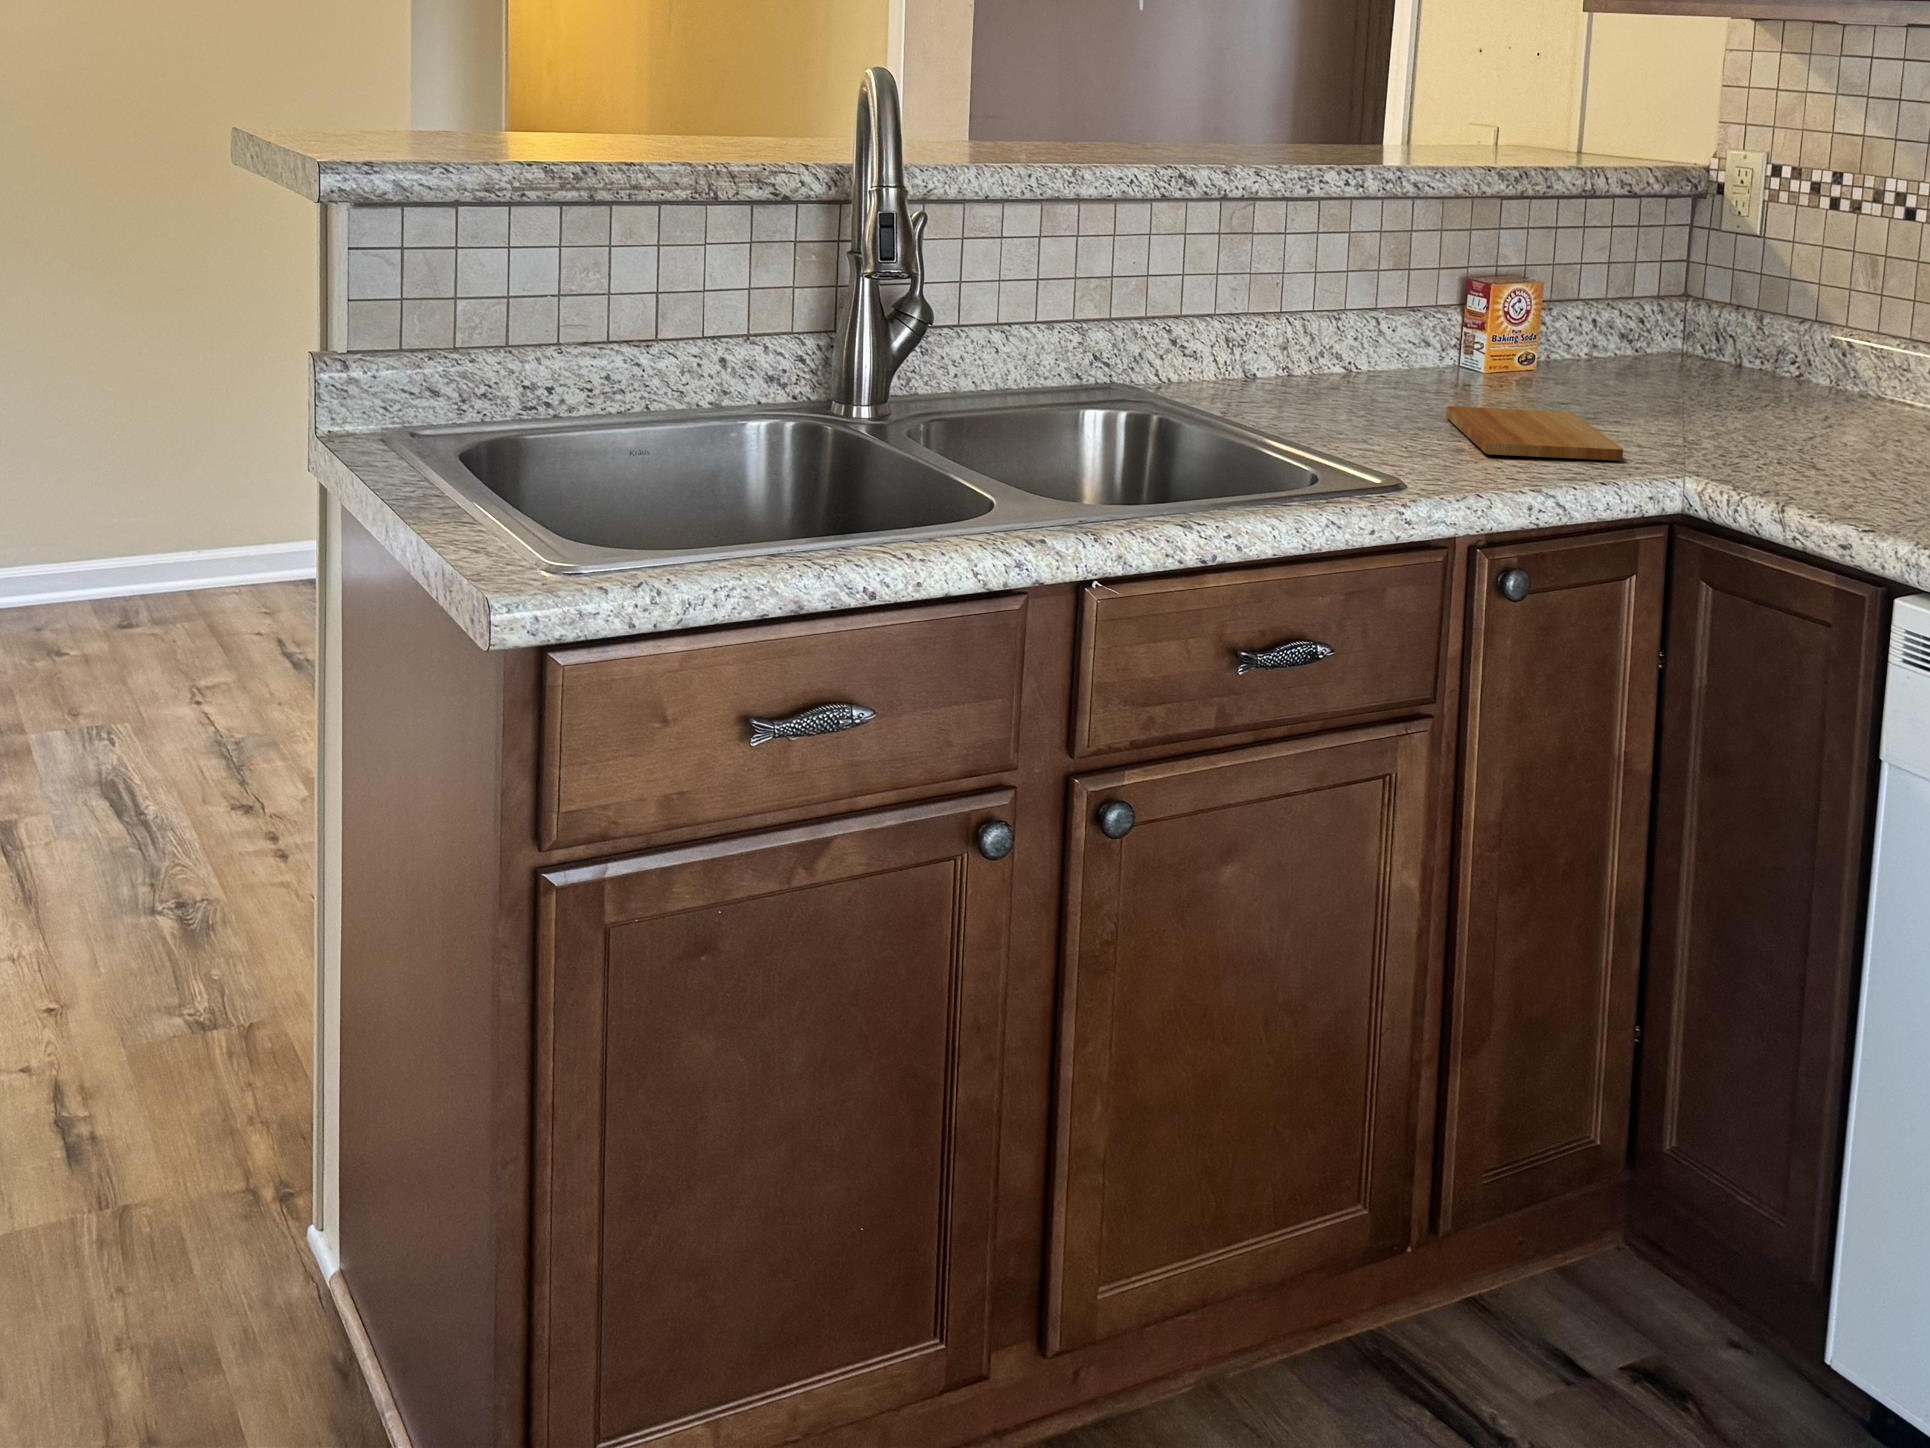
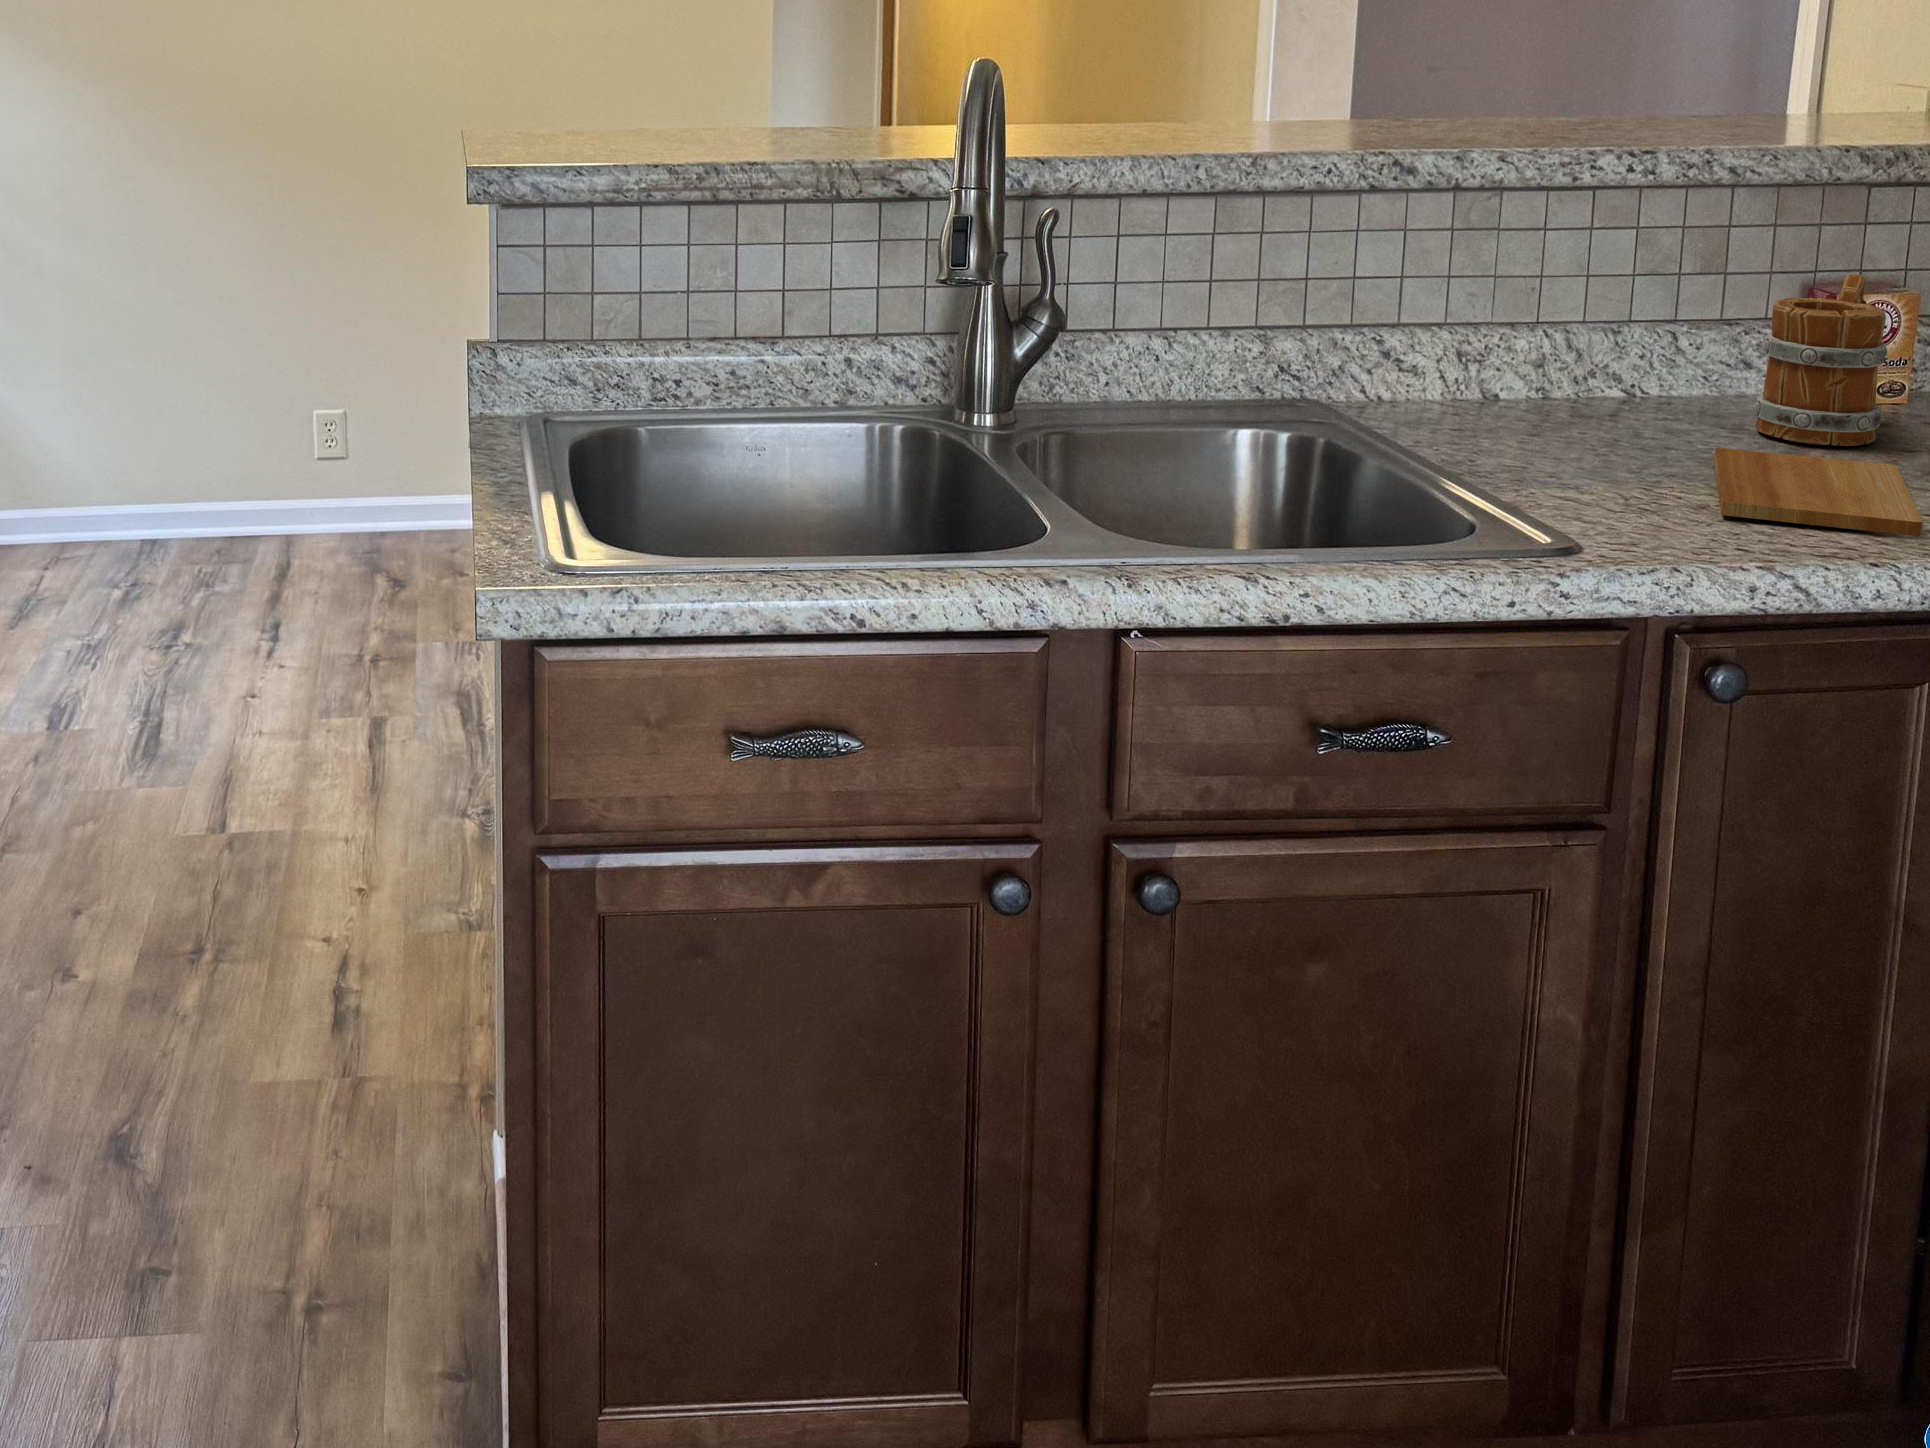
mug: none [1452,266,1543,401] -> present [1753,274,1887,446]

